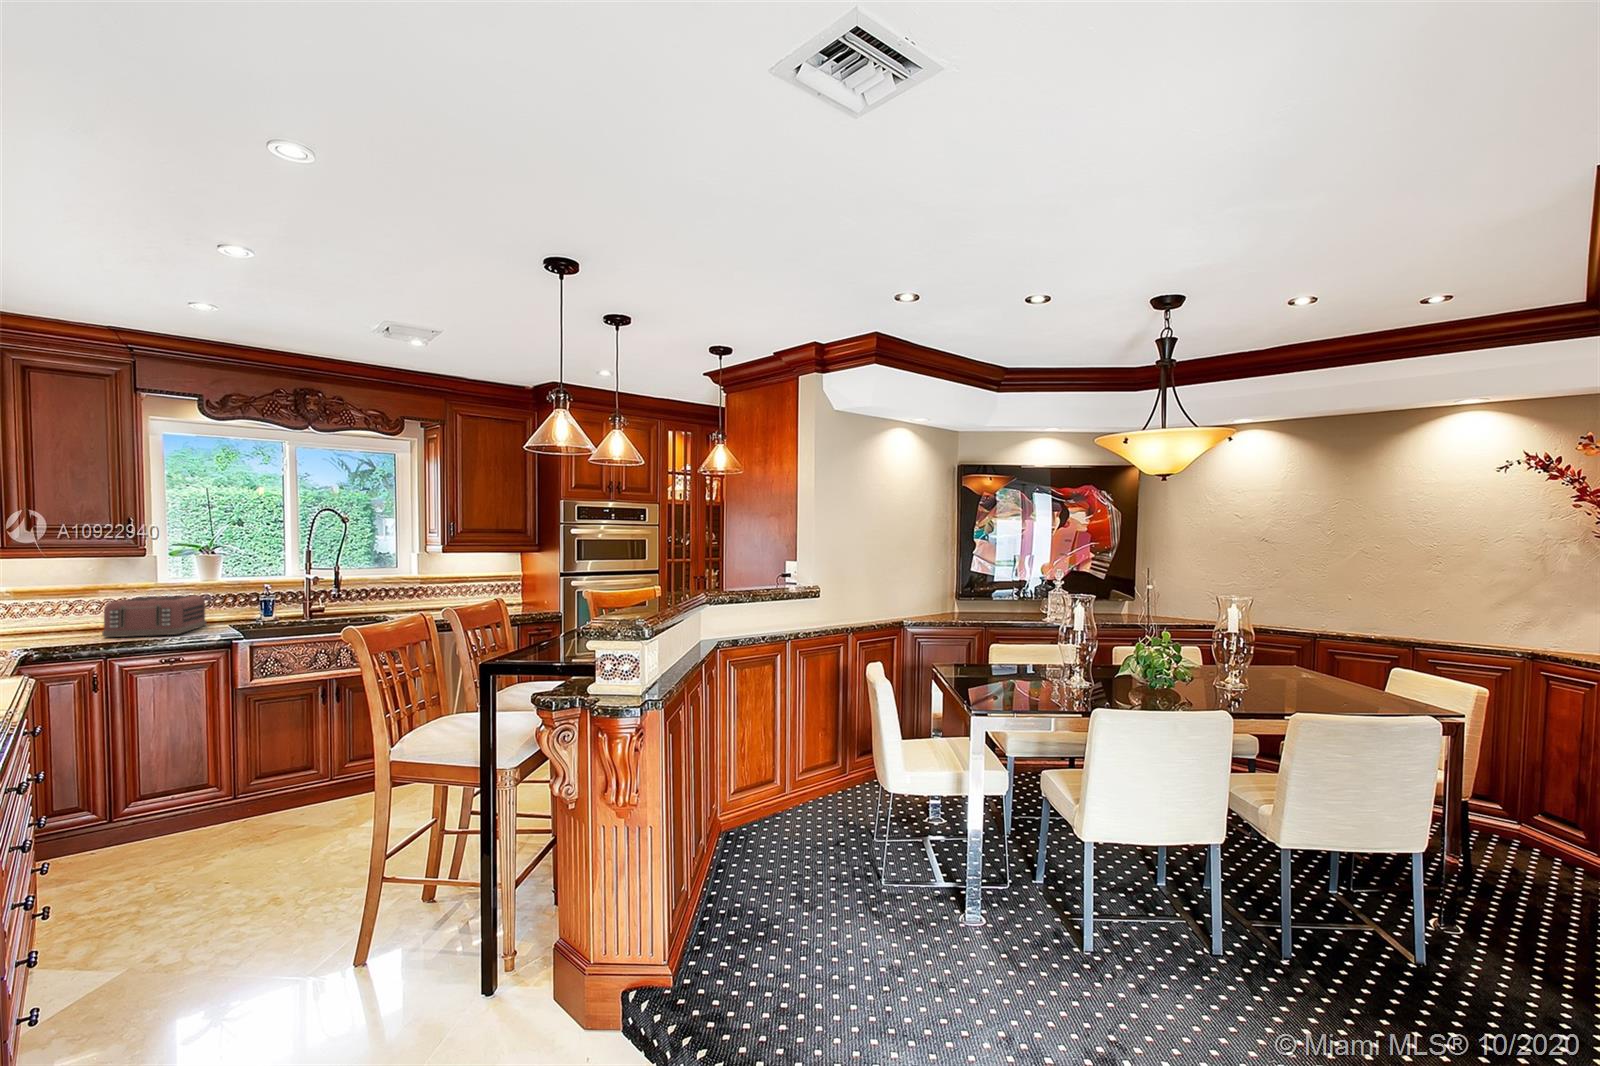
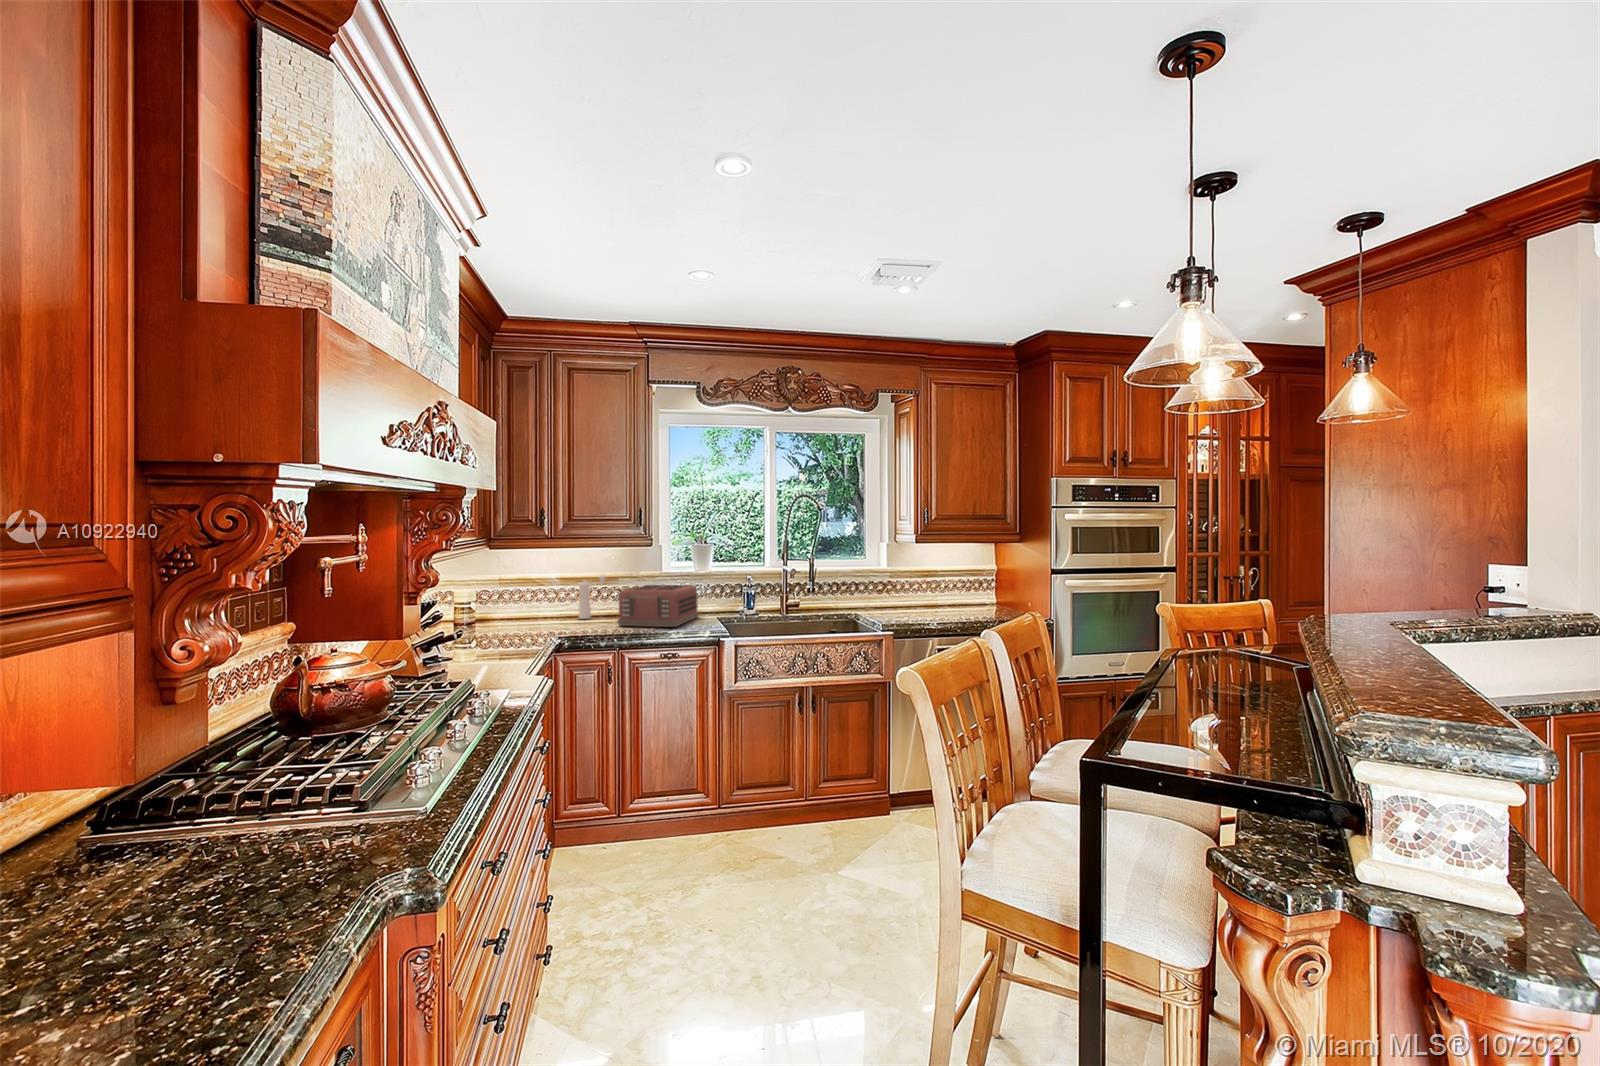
pepper mill: none [43,587,83,635] -> present [579,574,606,619]

